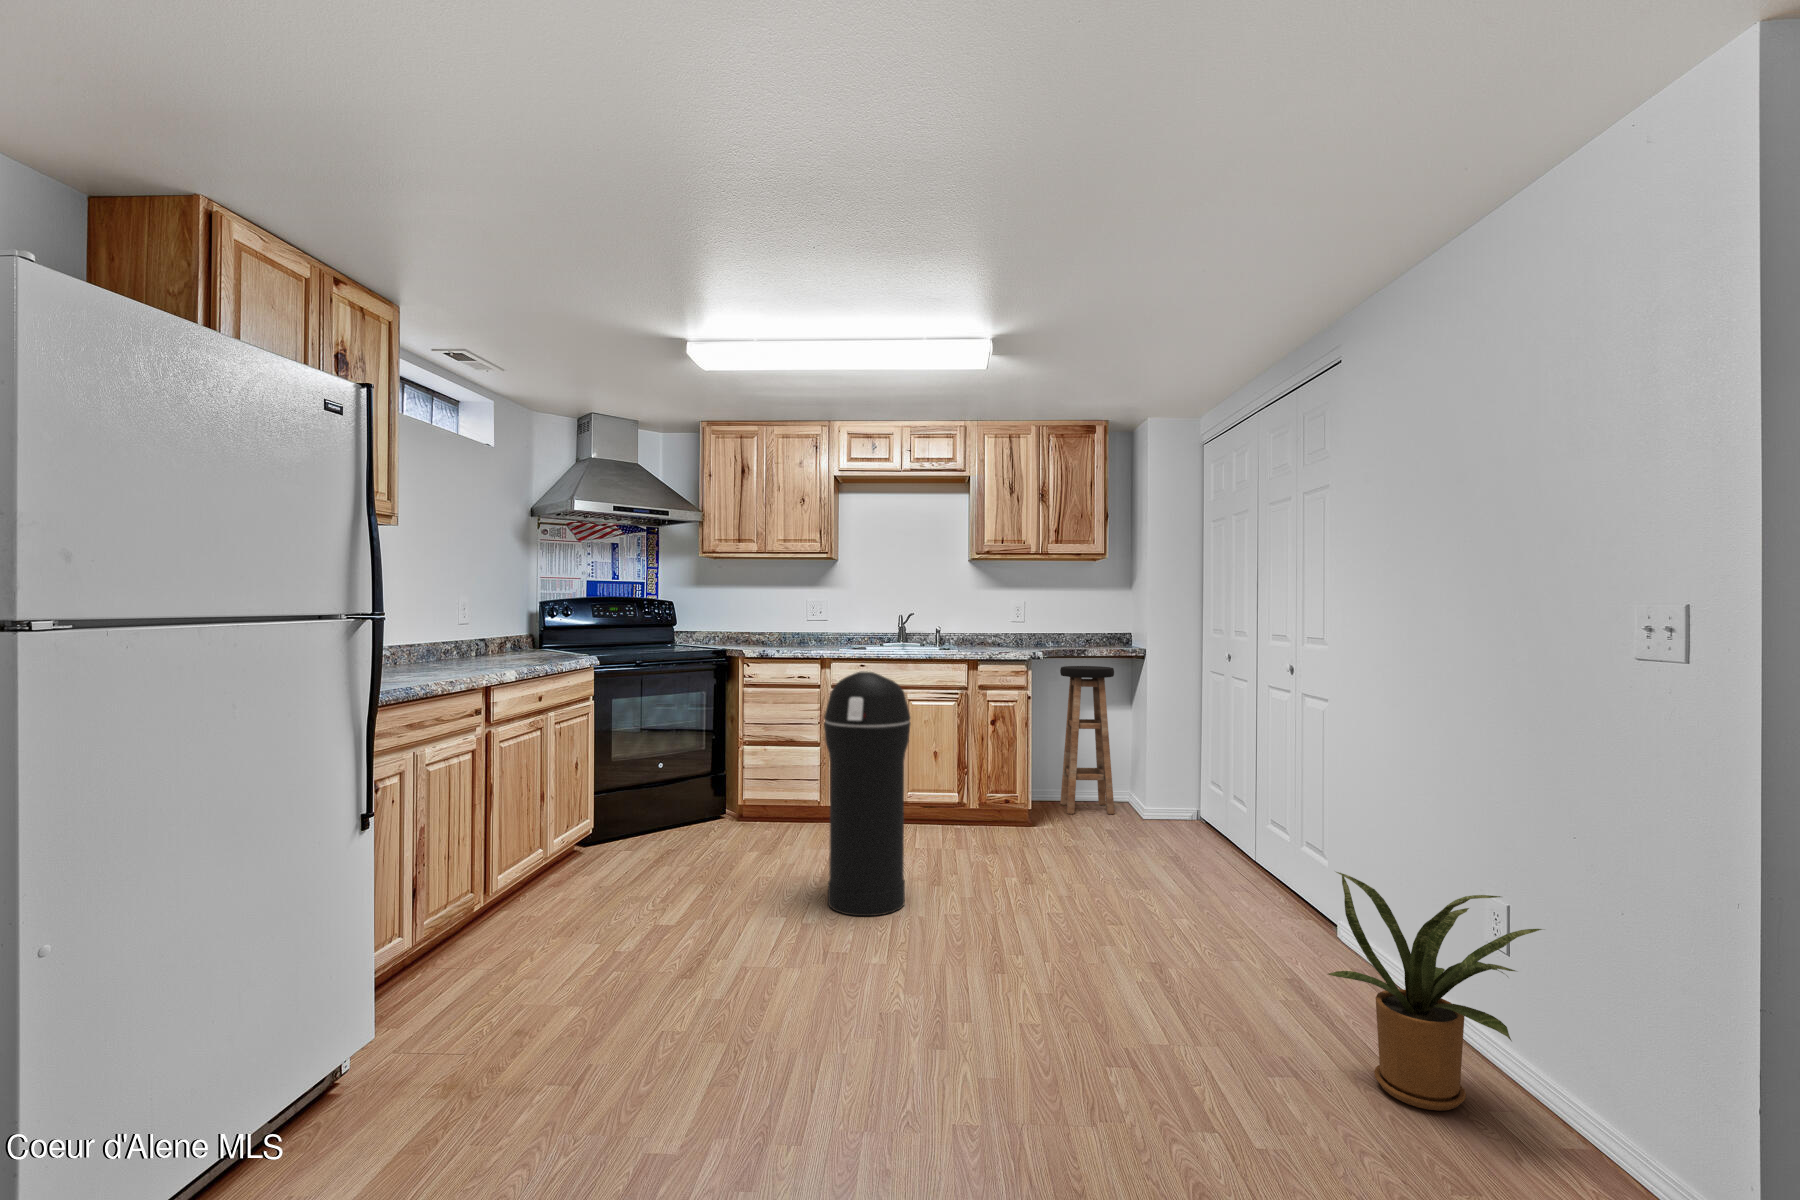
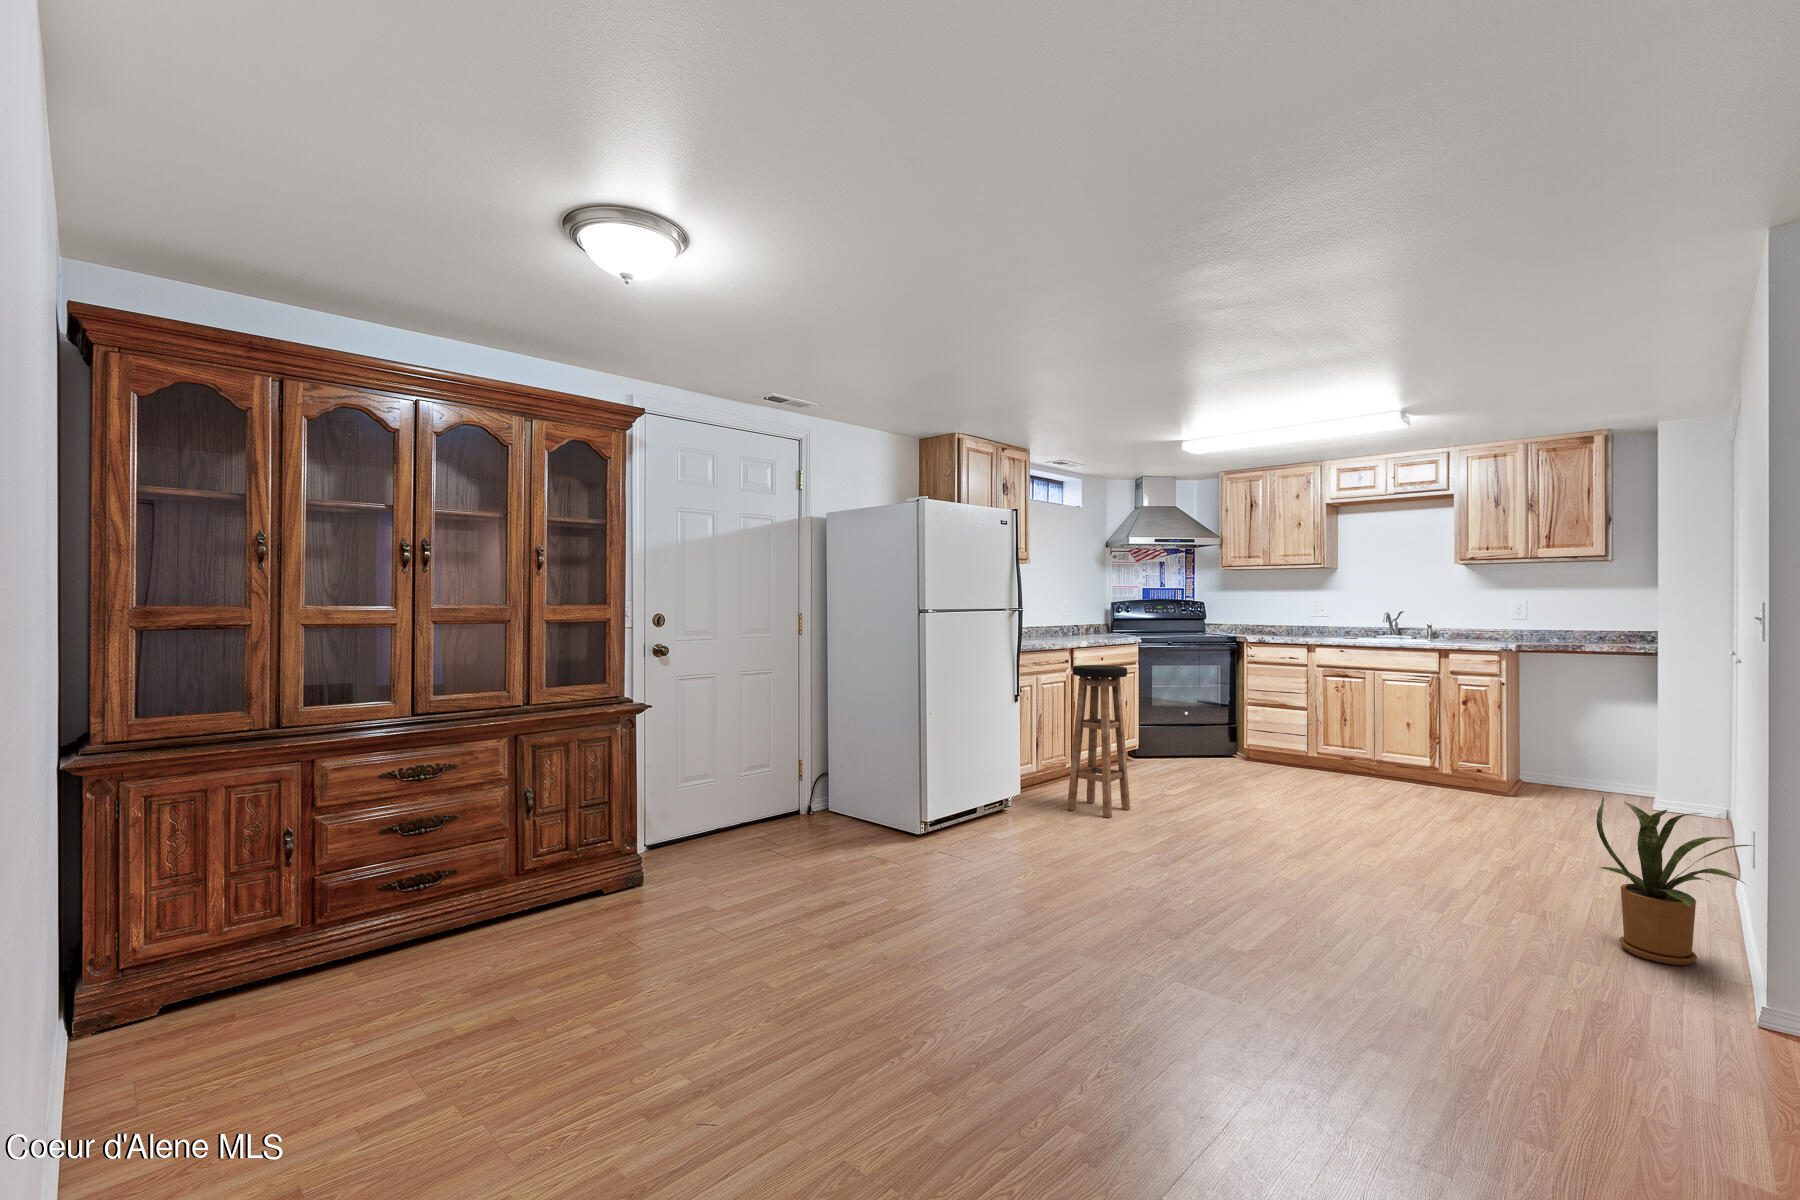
bar stool: present [1060,666,1114,814] -> present [1067,665,1130,818]
trash can: present [824,671,911,916] -> none [1277,650,1344,815]

